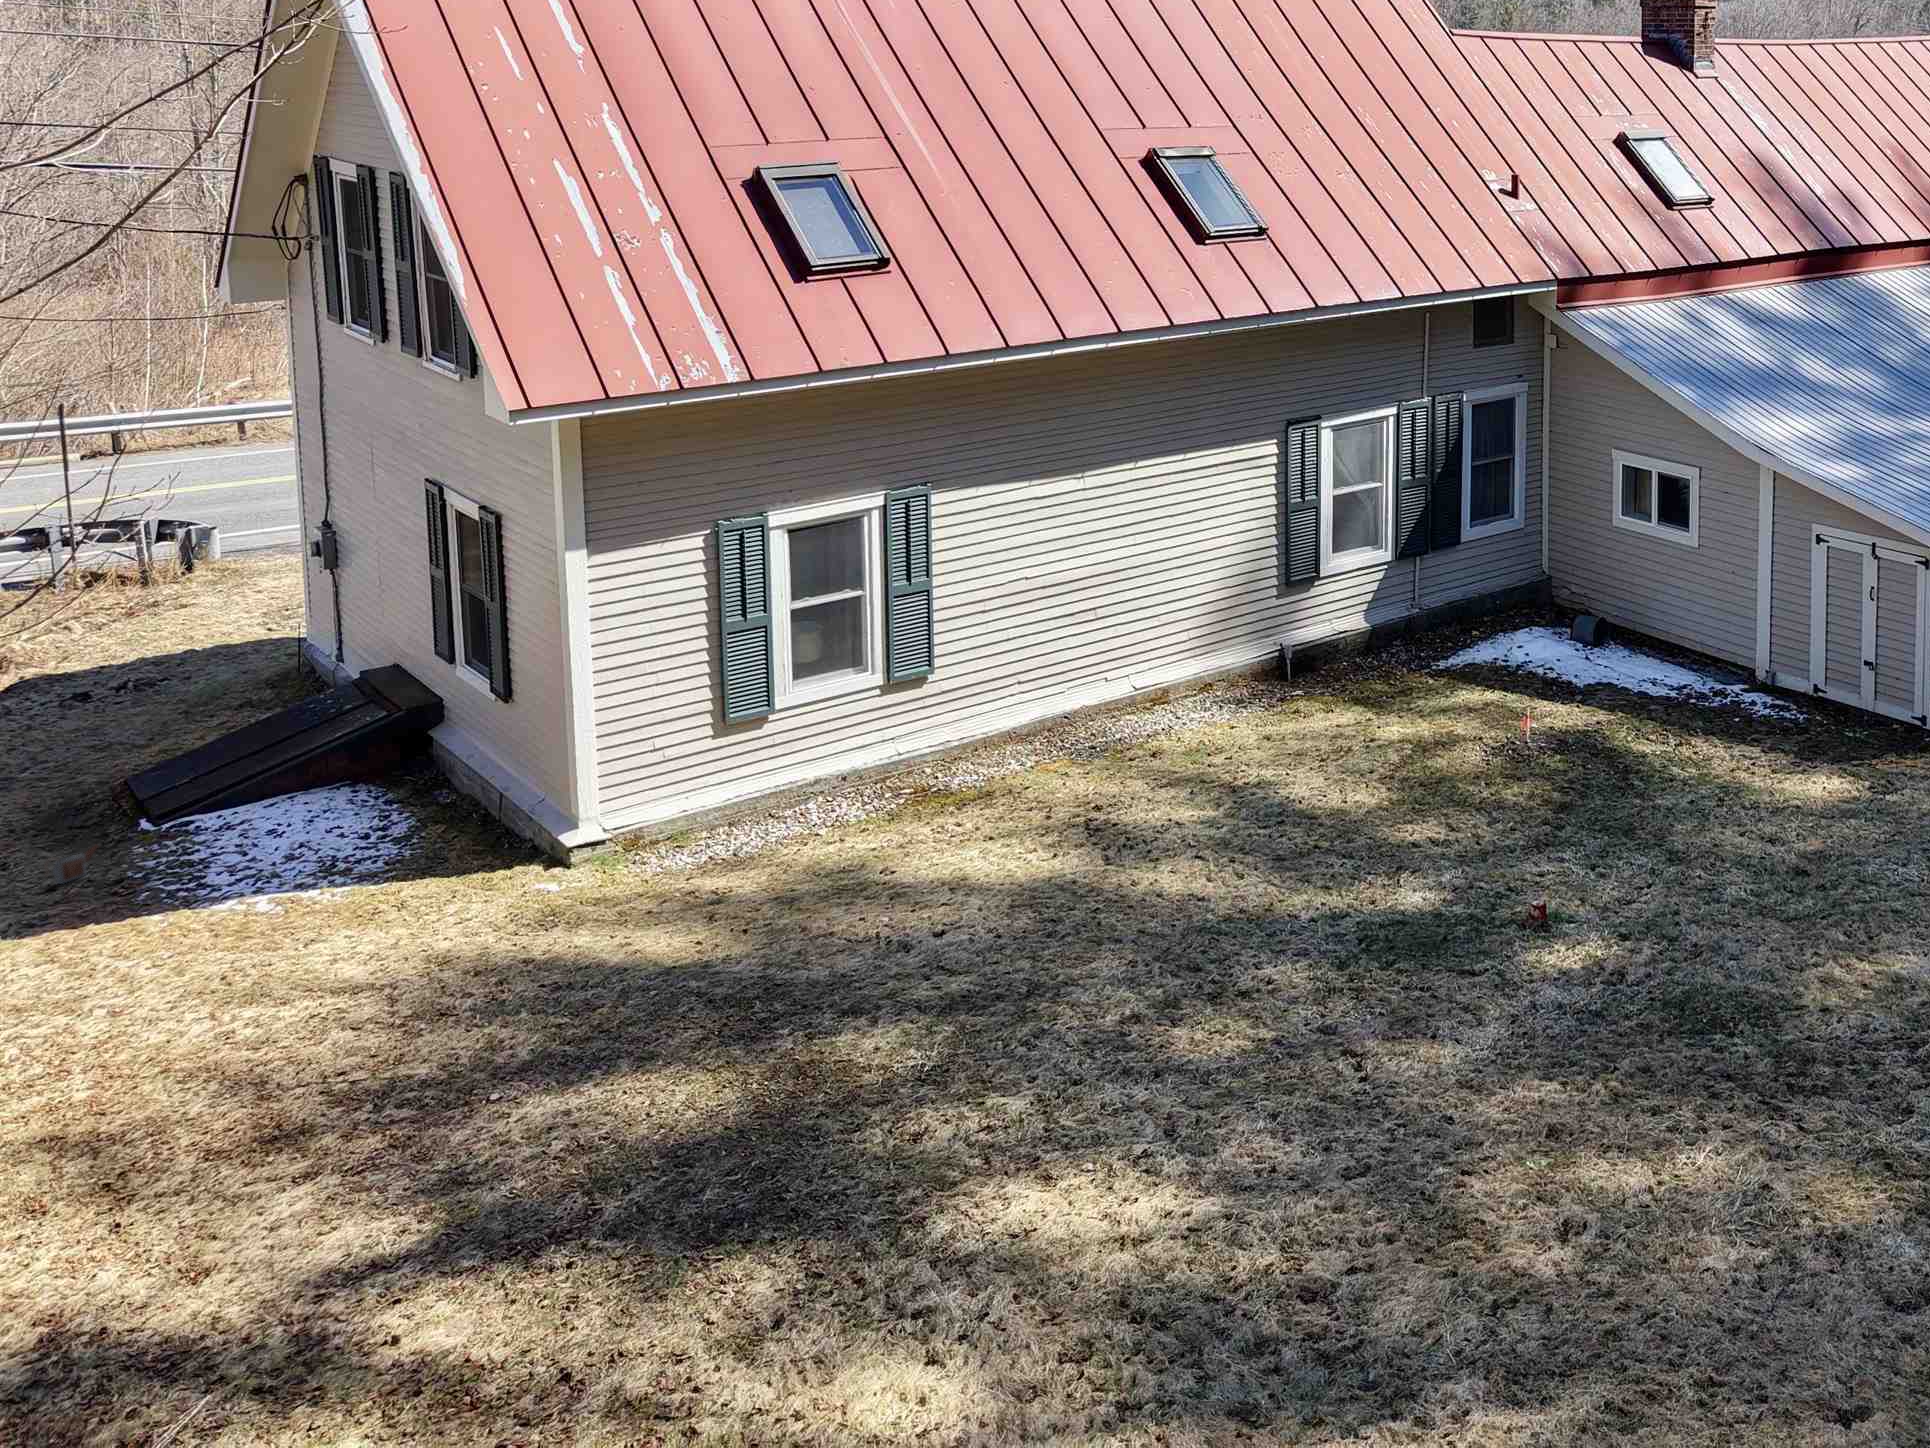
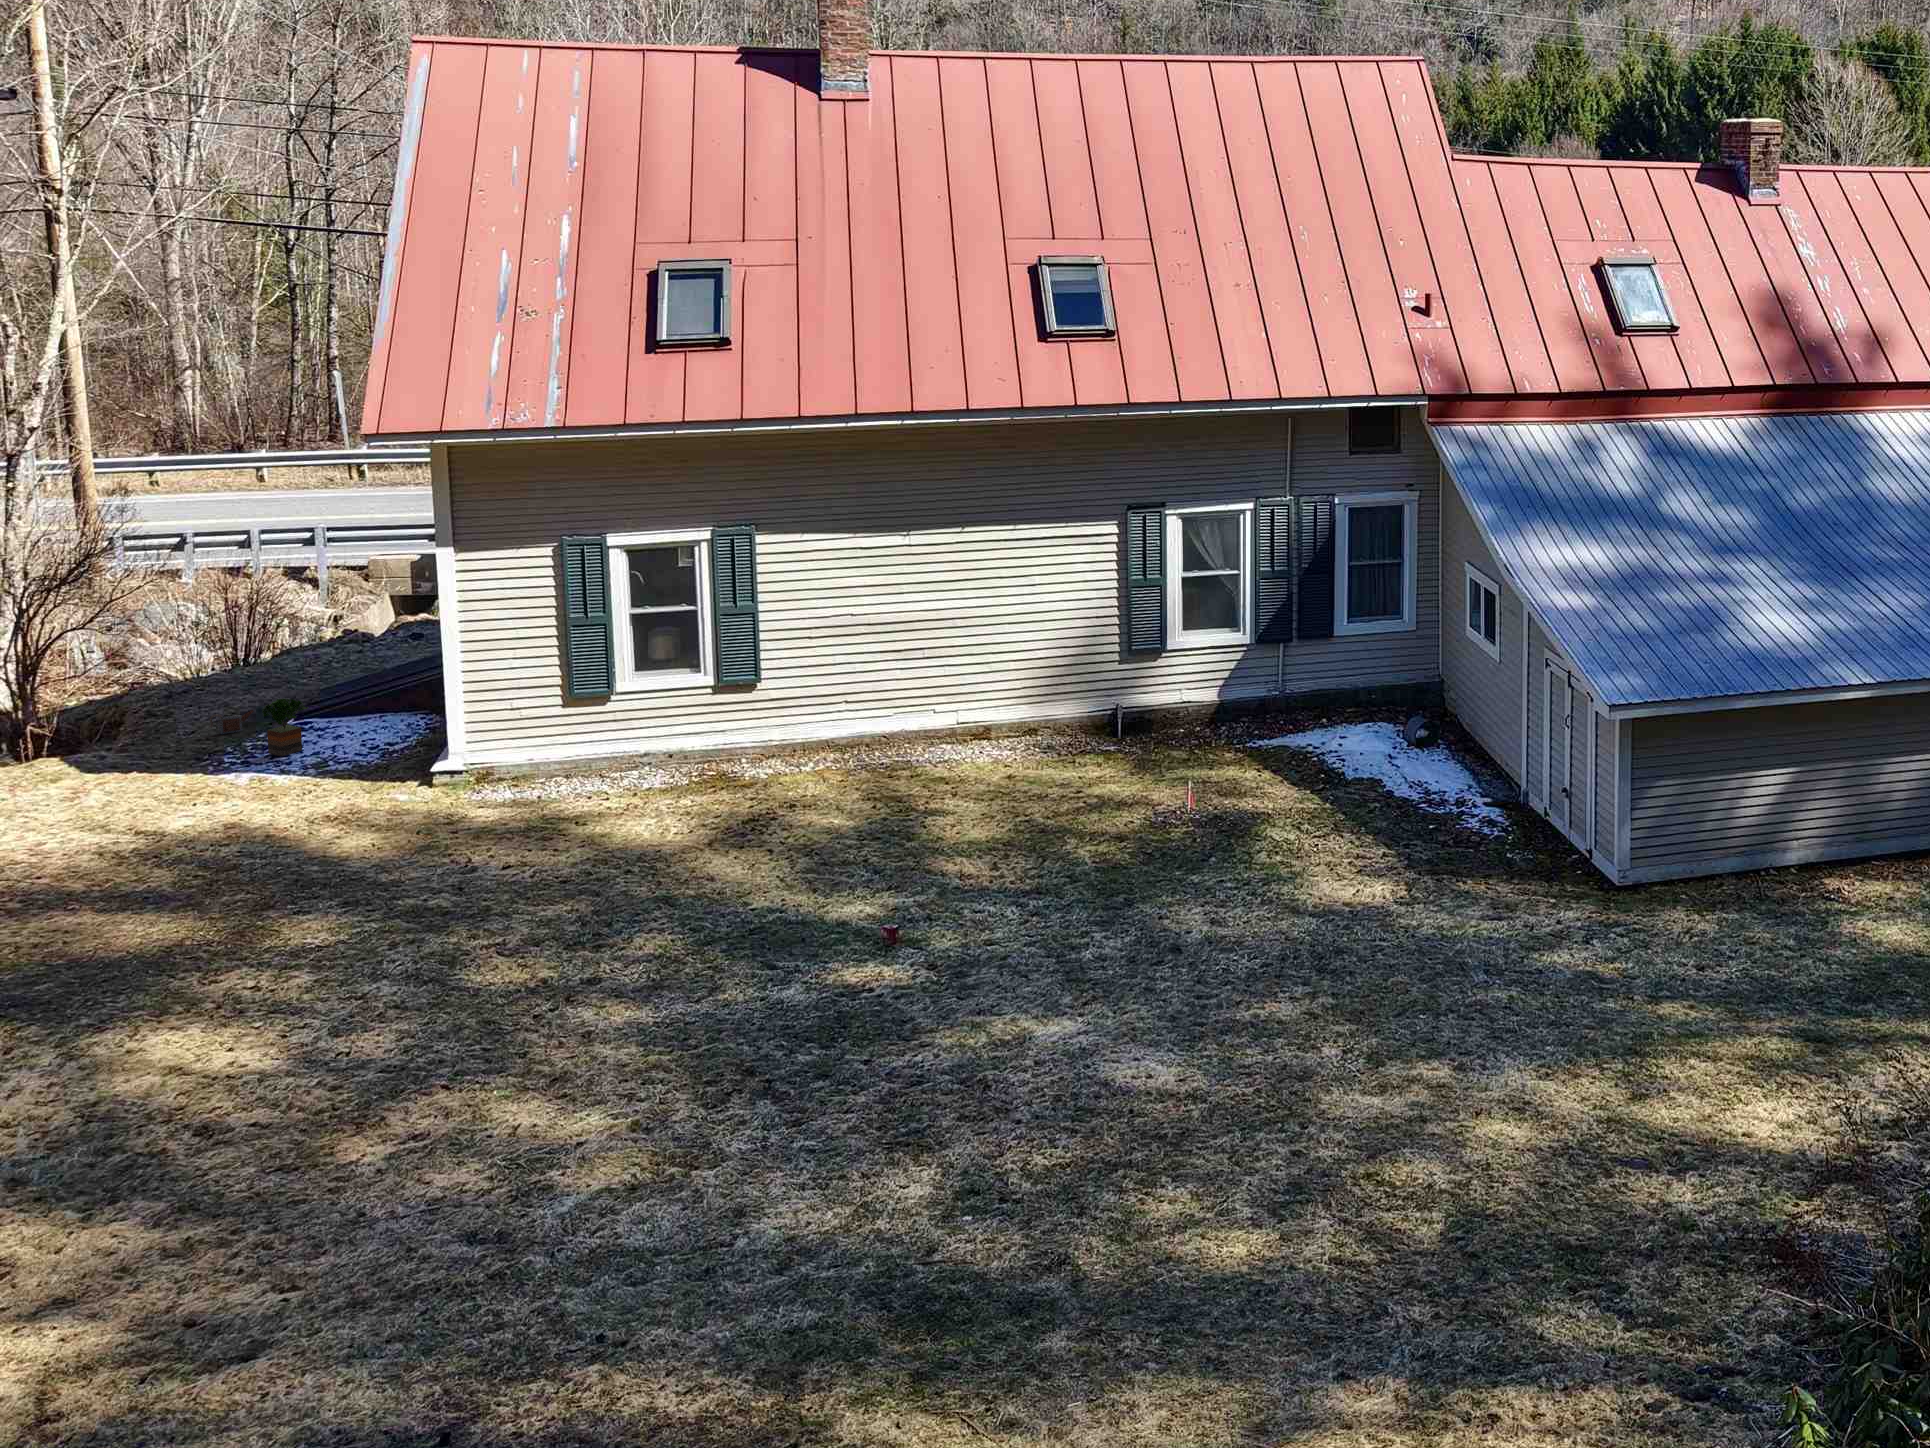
potted tree: none [185,807,245,888] -> present [262,699,308,756]

